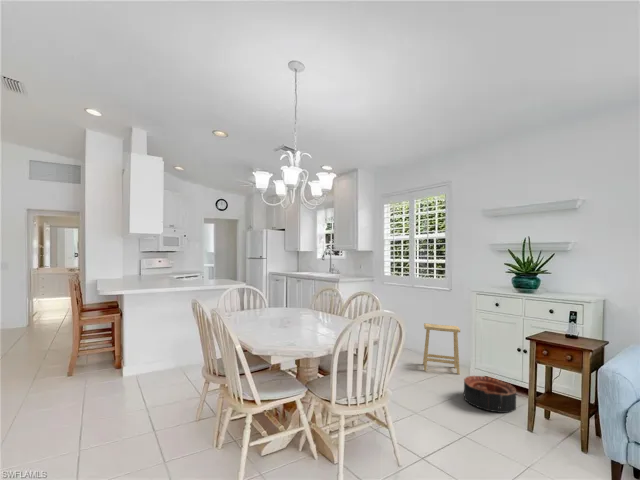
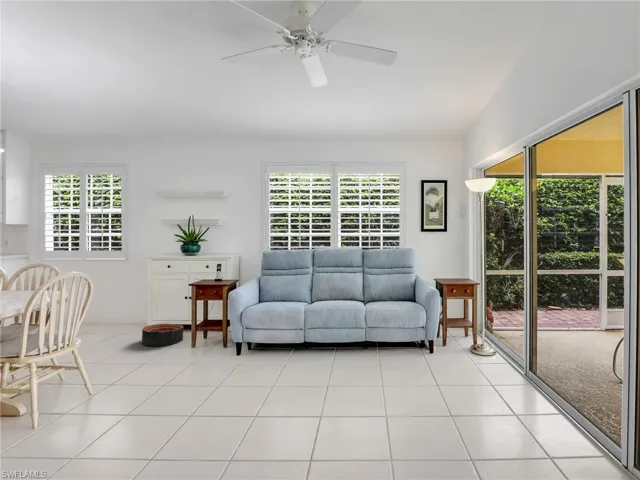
footstool: present [423,323,460,375] -> none [97,291,136,336]

